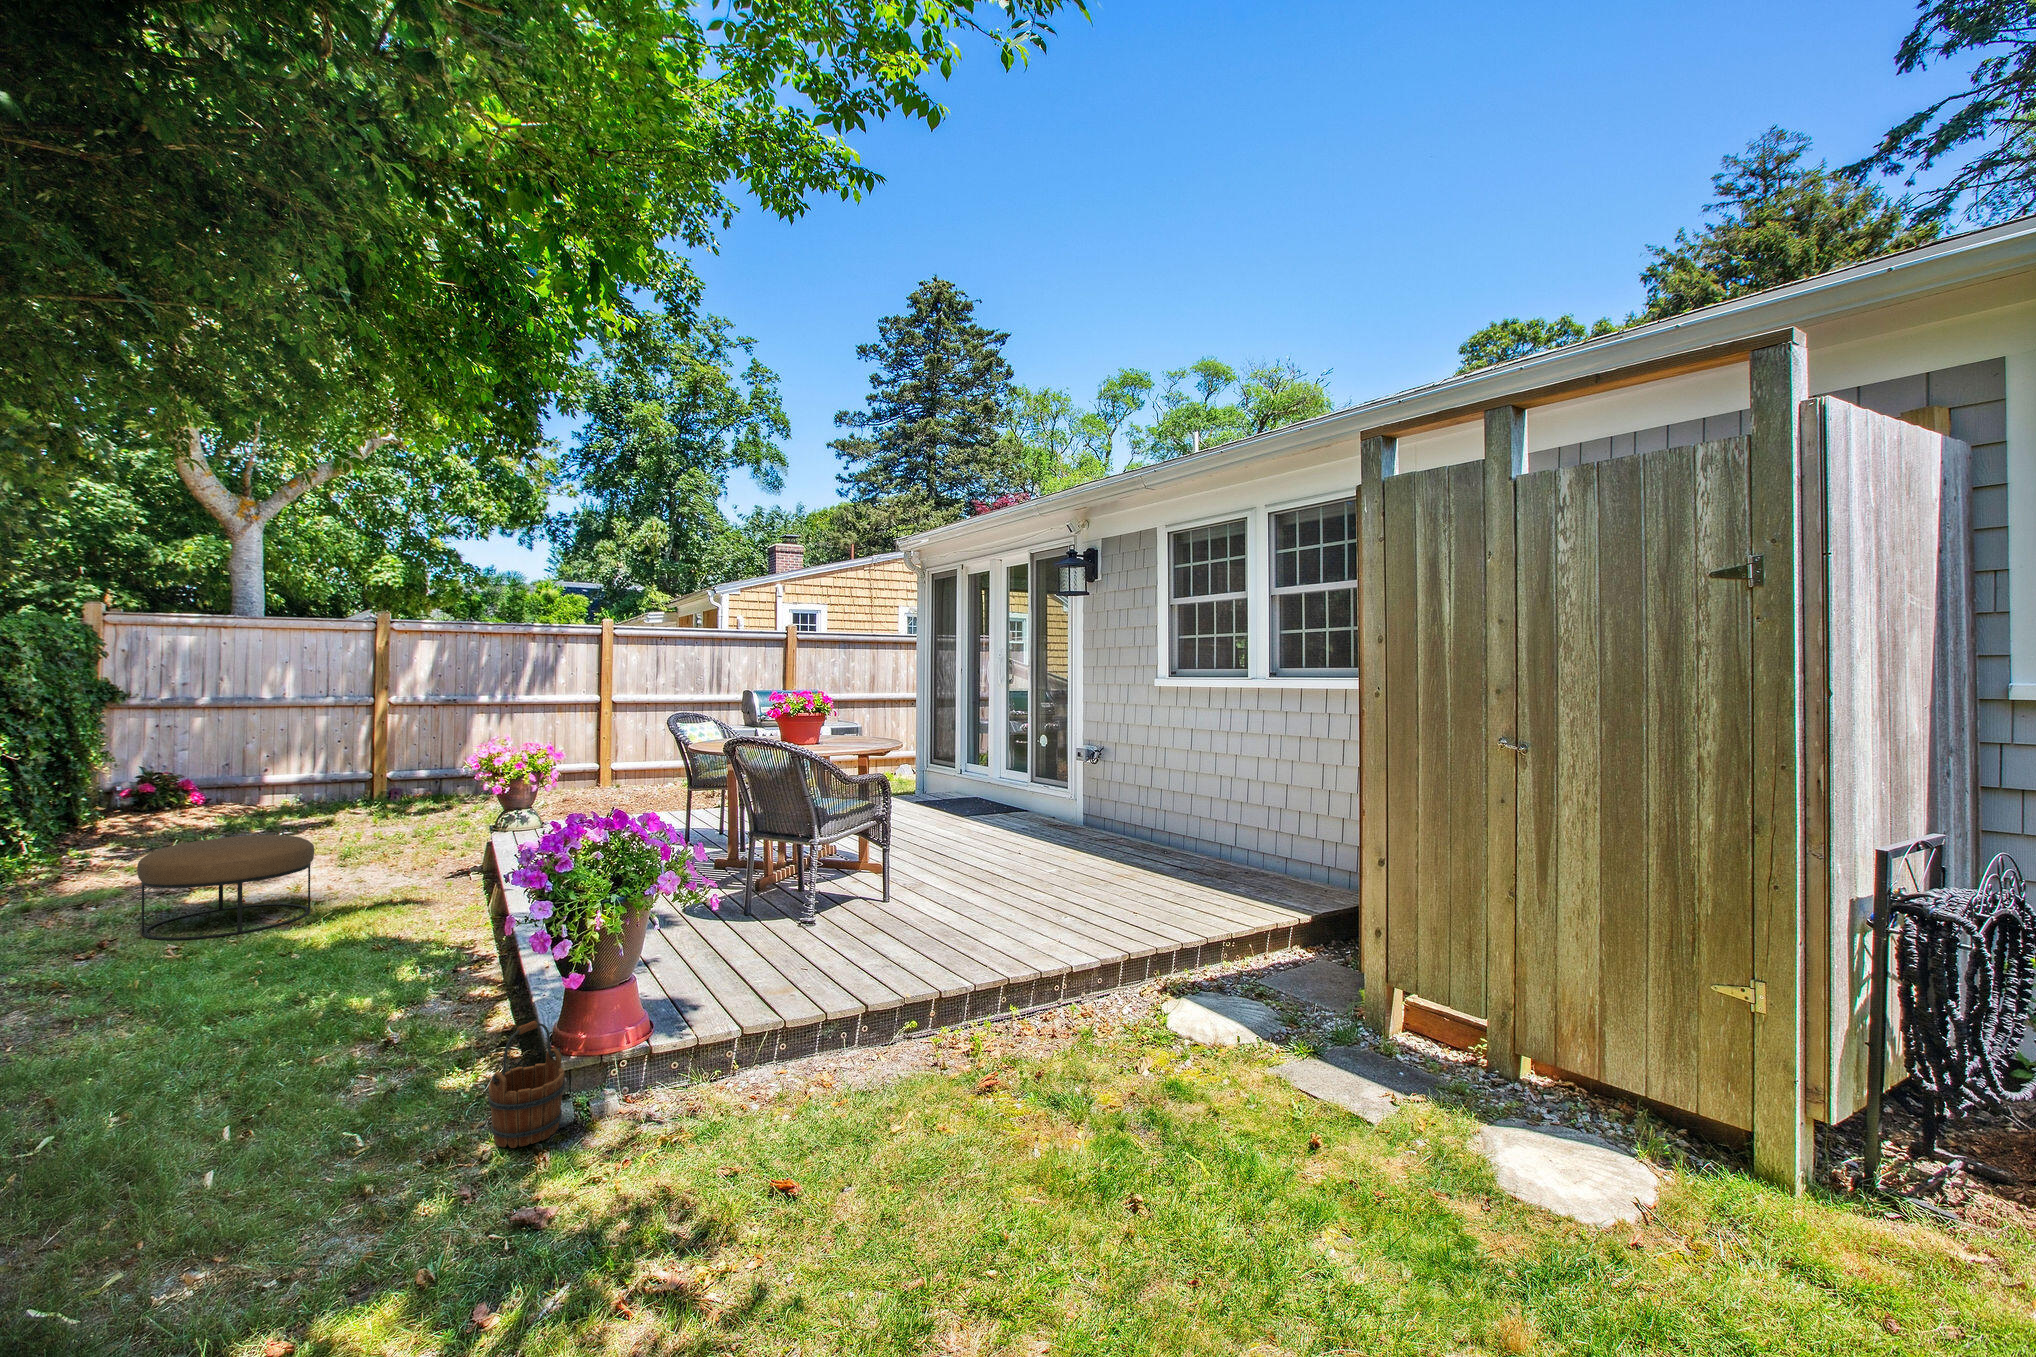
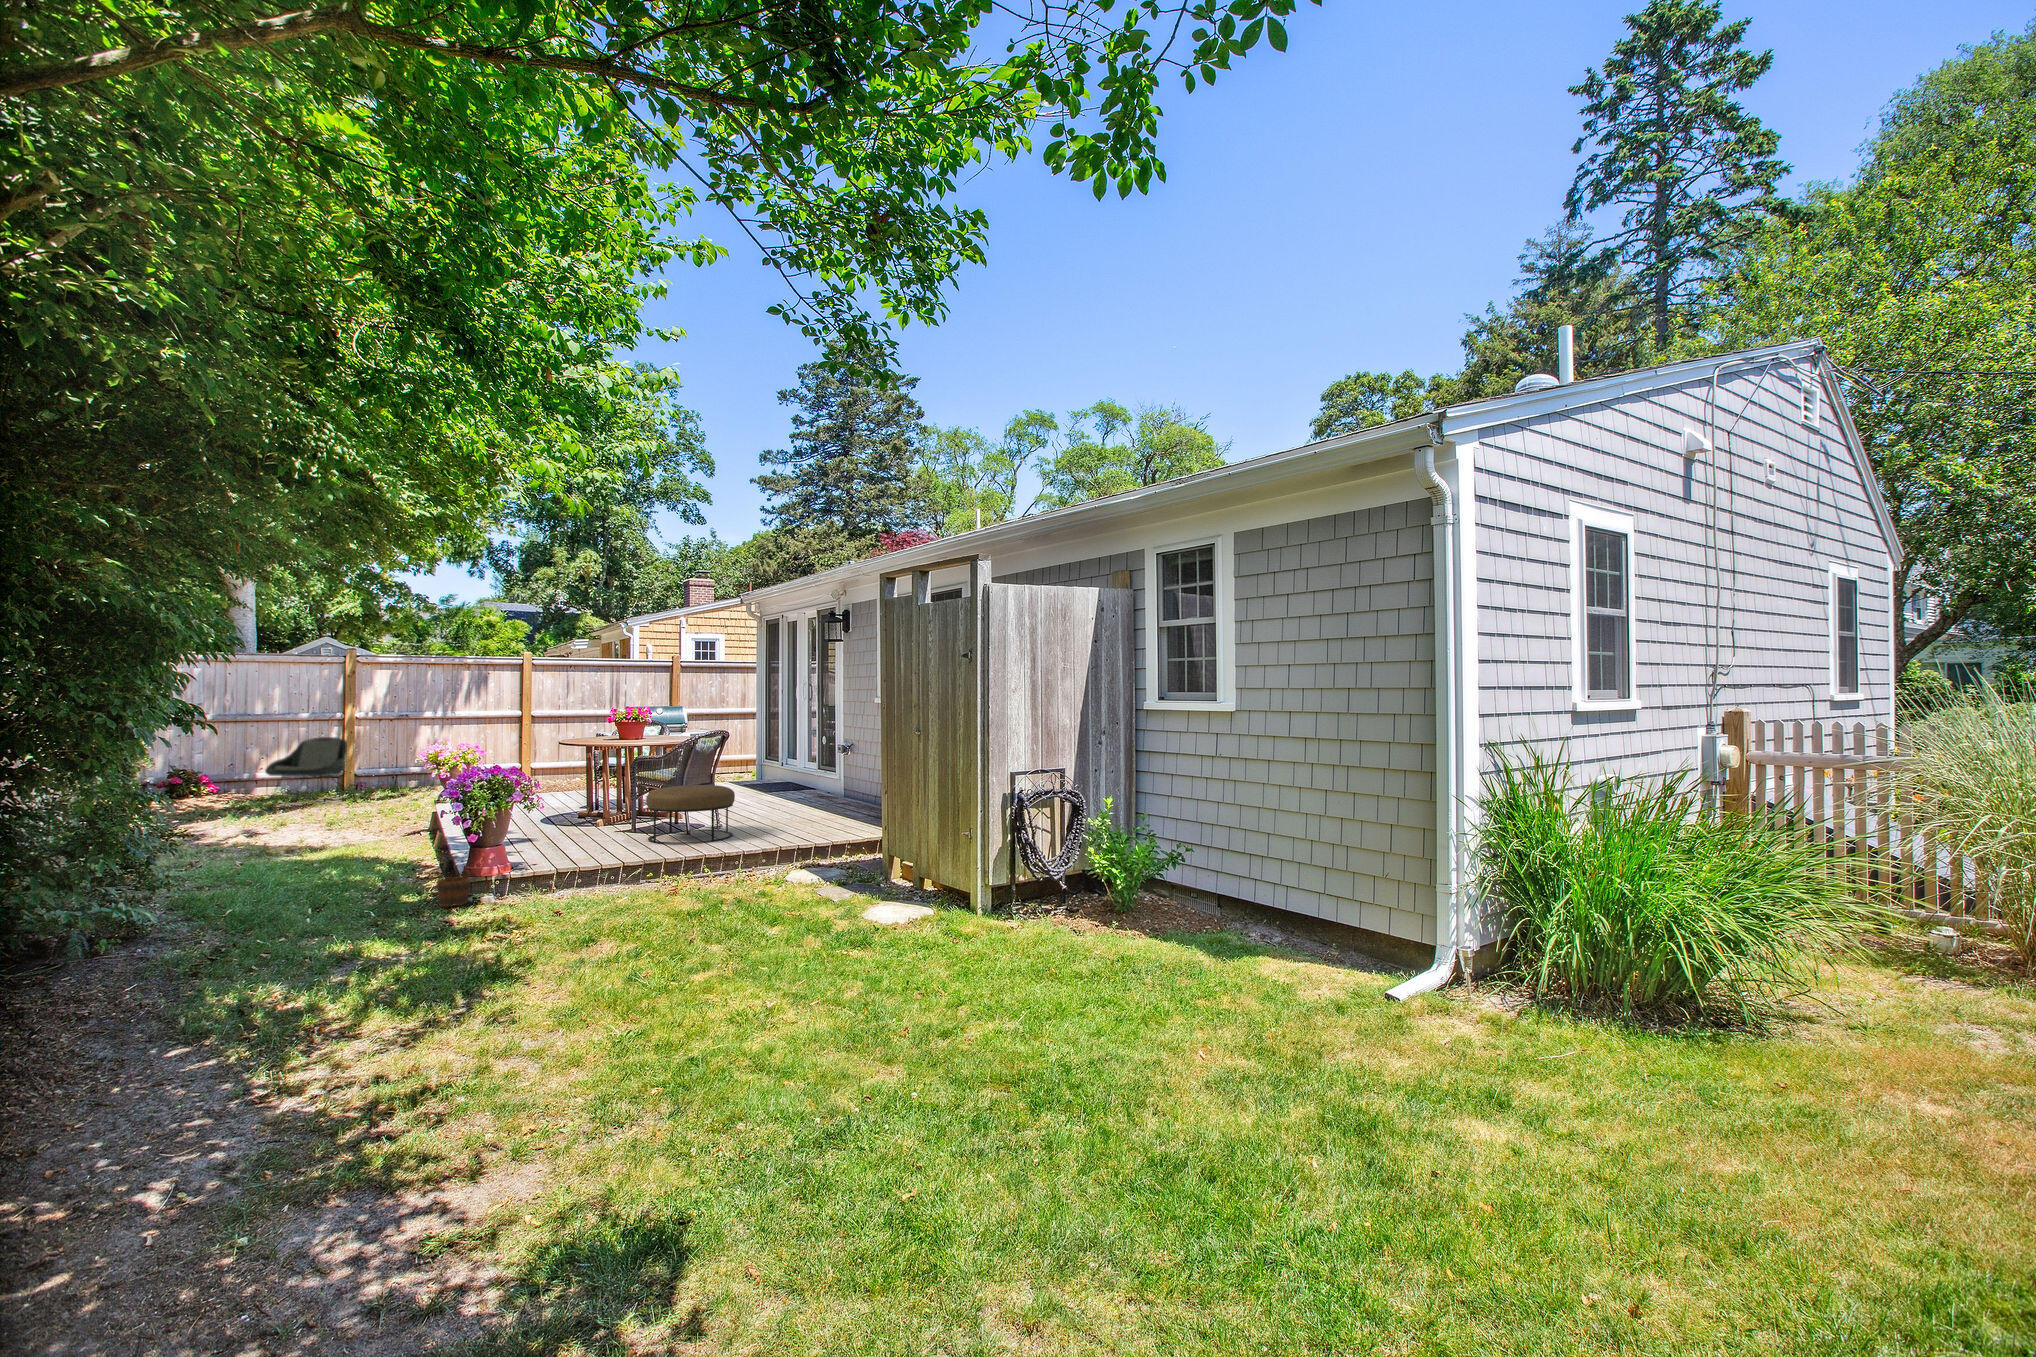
lounge chair: none [259,729,379,824] -> present [265,737,348,805]
ottoman: present [137,835,314,940] -> present [646,785,735,844]

